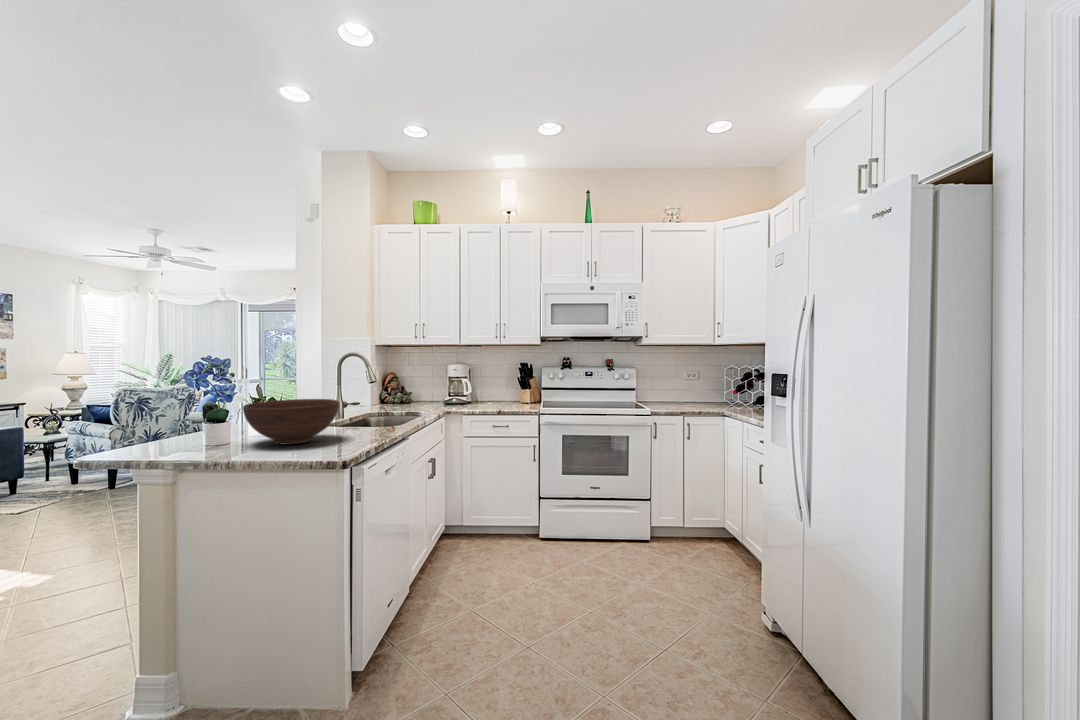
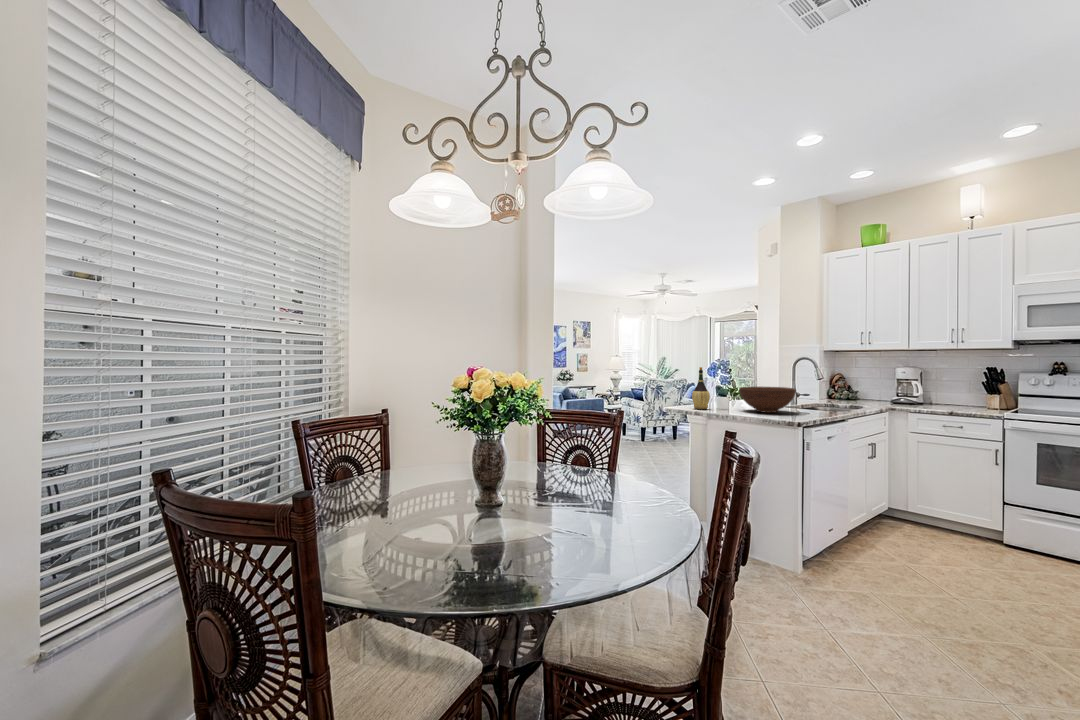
wine bottle: none [139,371,182,453] -> present [692,367,710,409]

